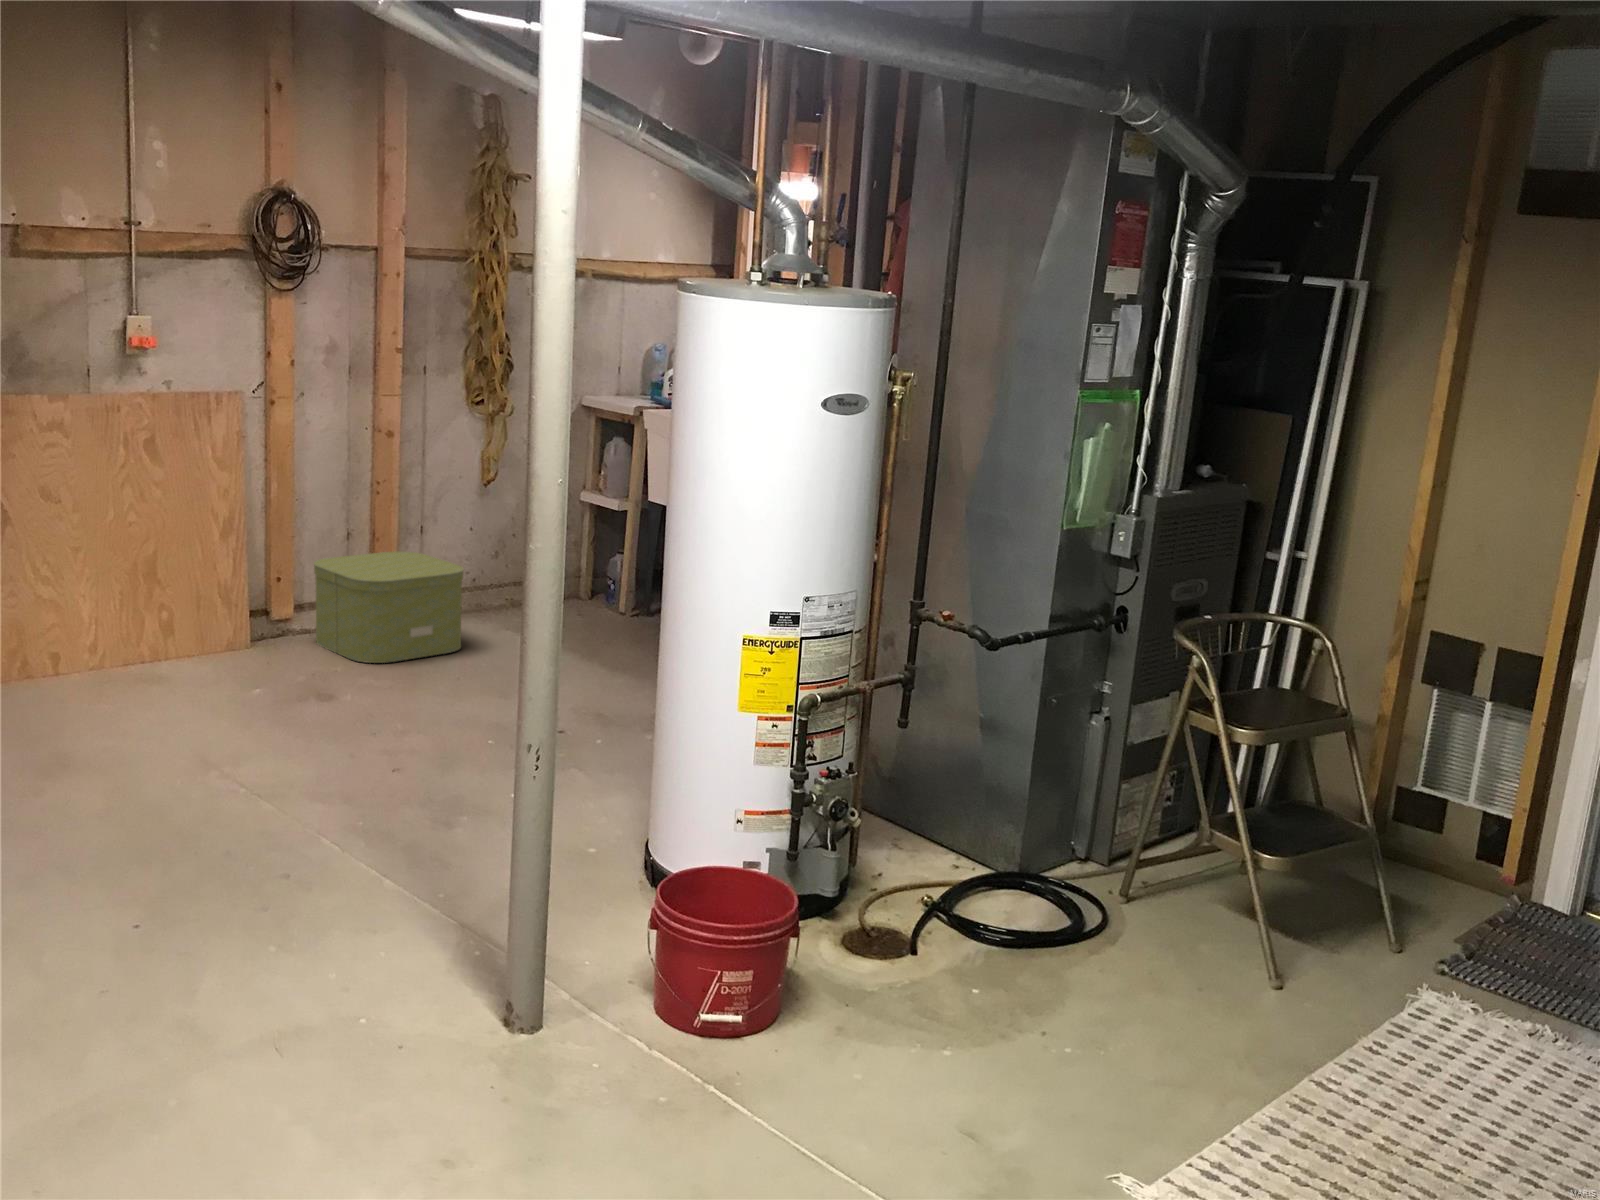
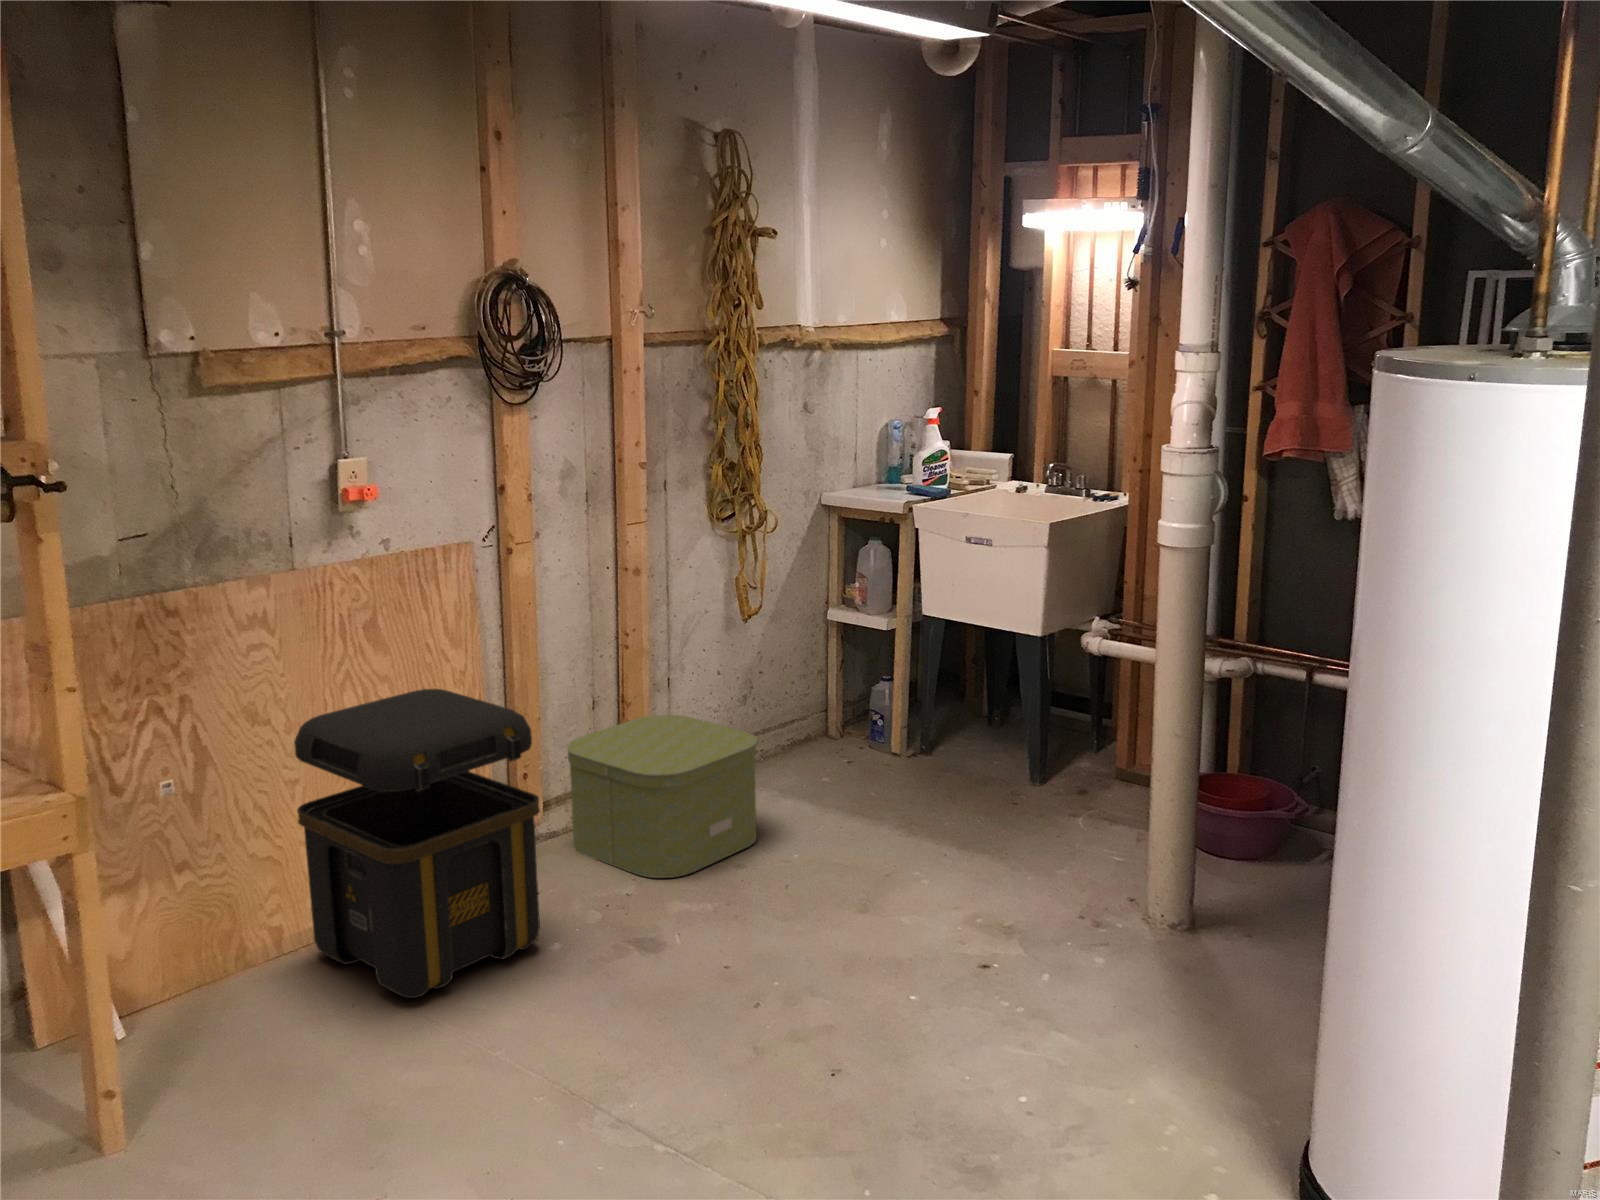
toolbox: none [73,493,249,701] -> present [294,689,540,998]

